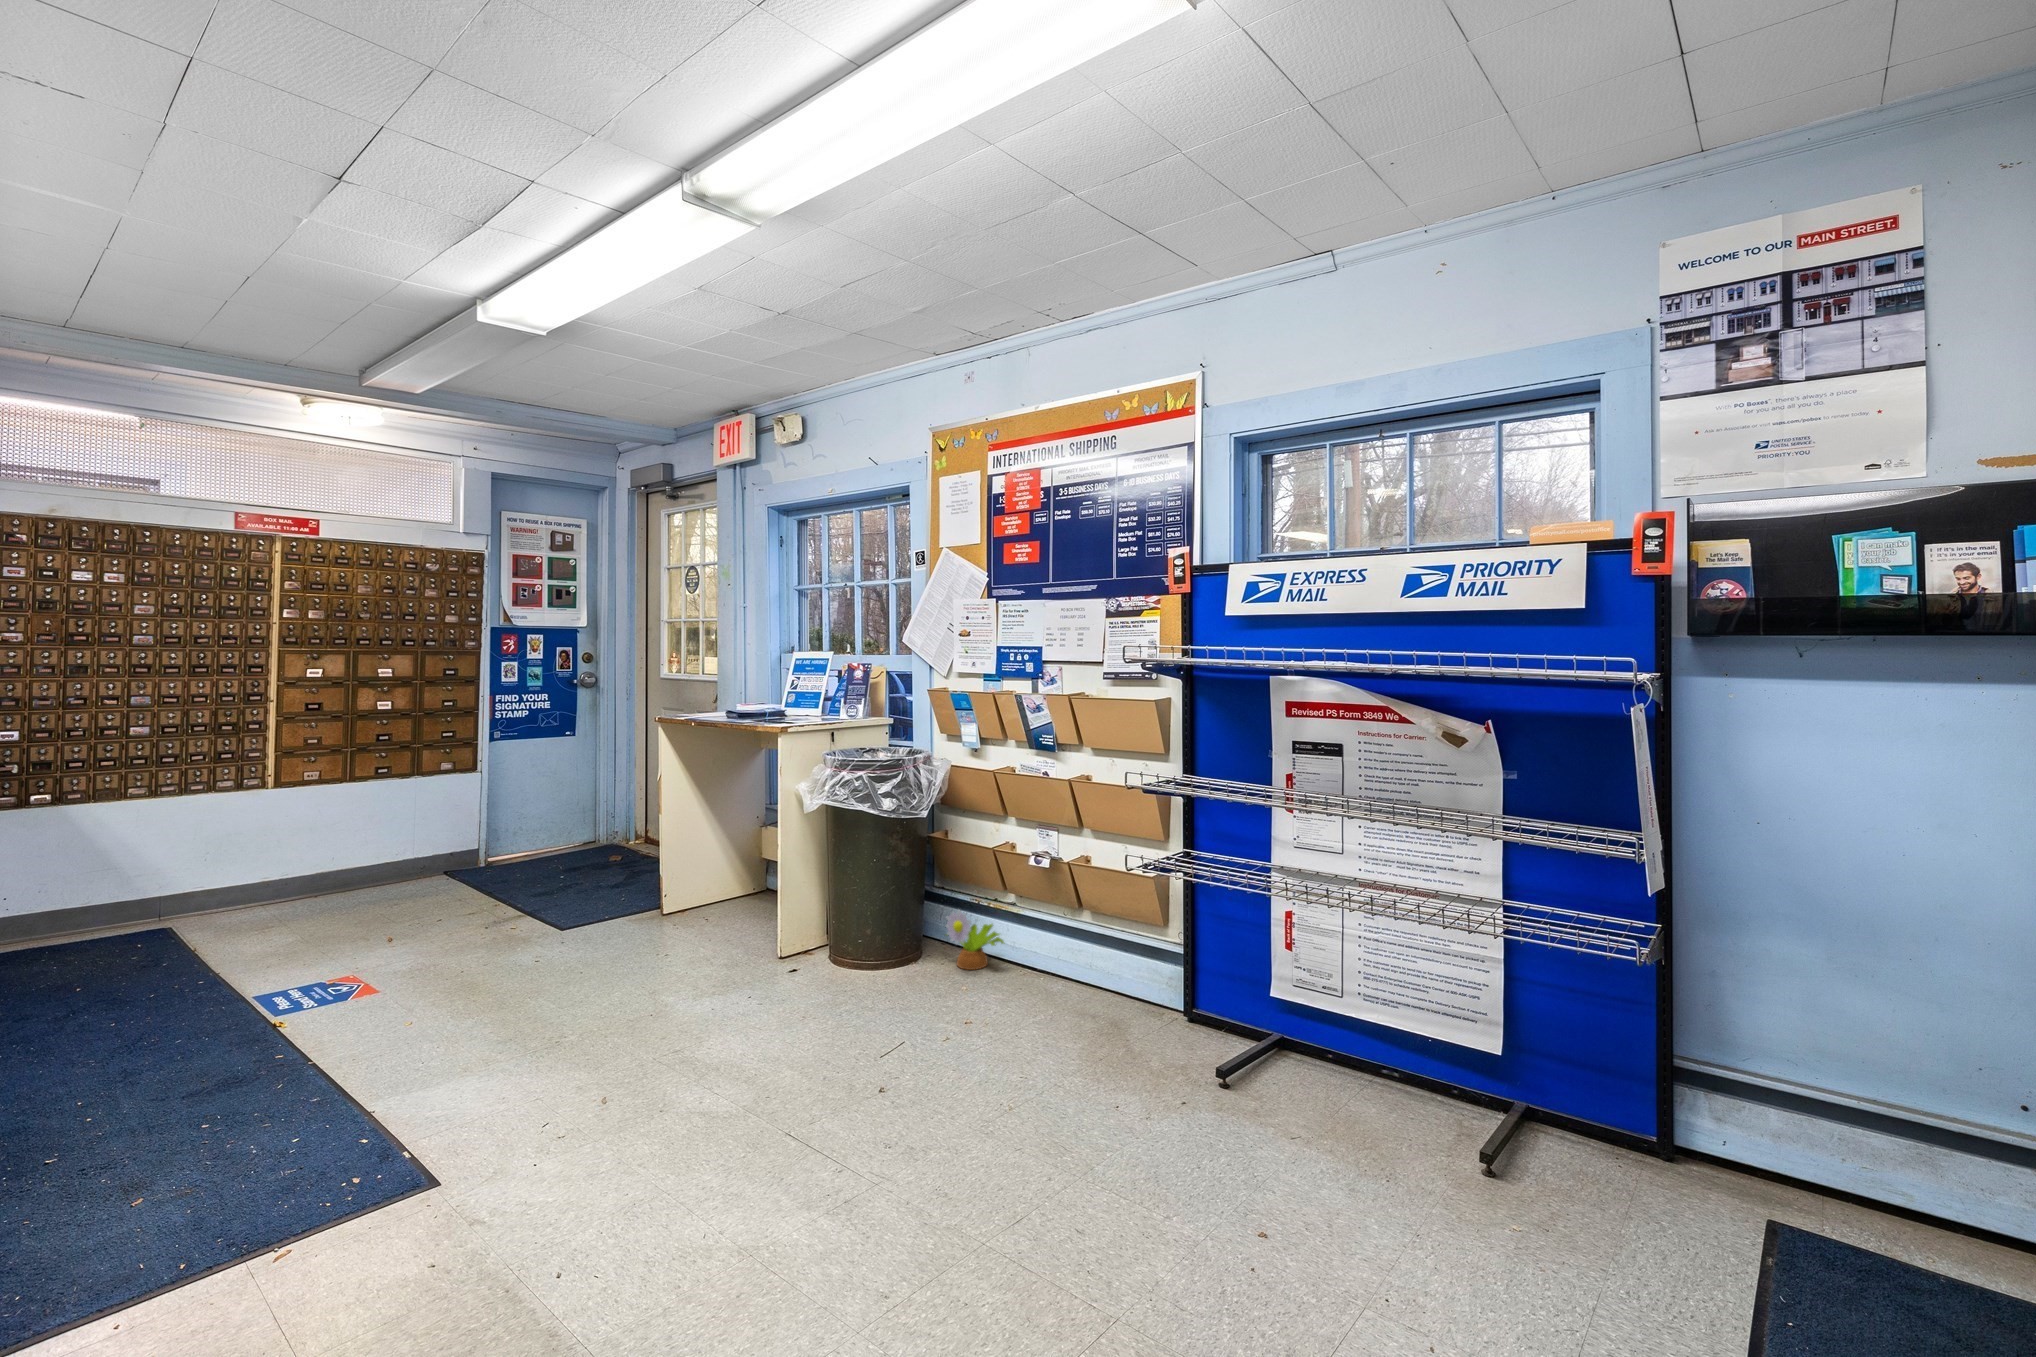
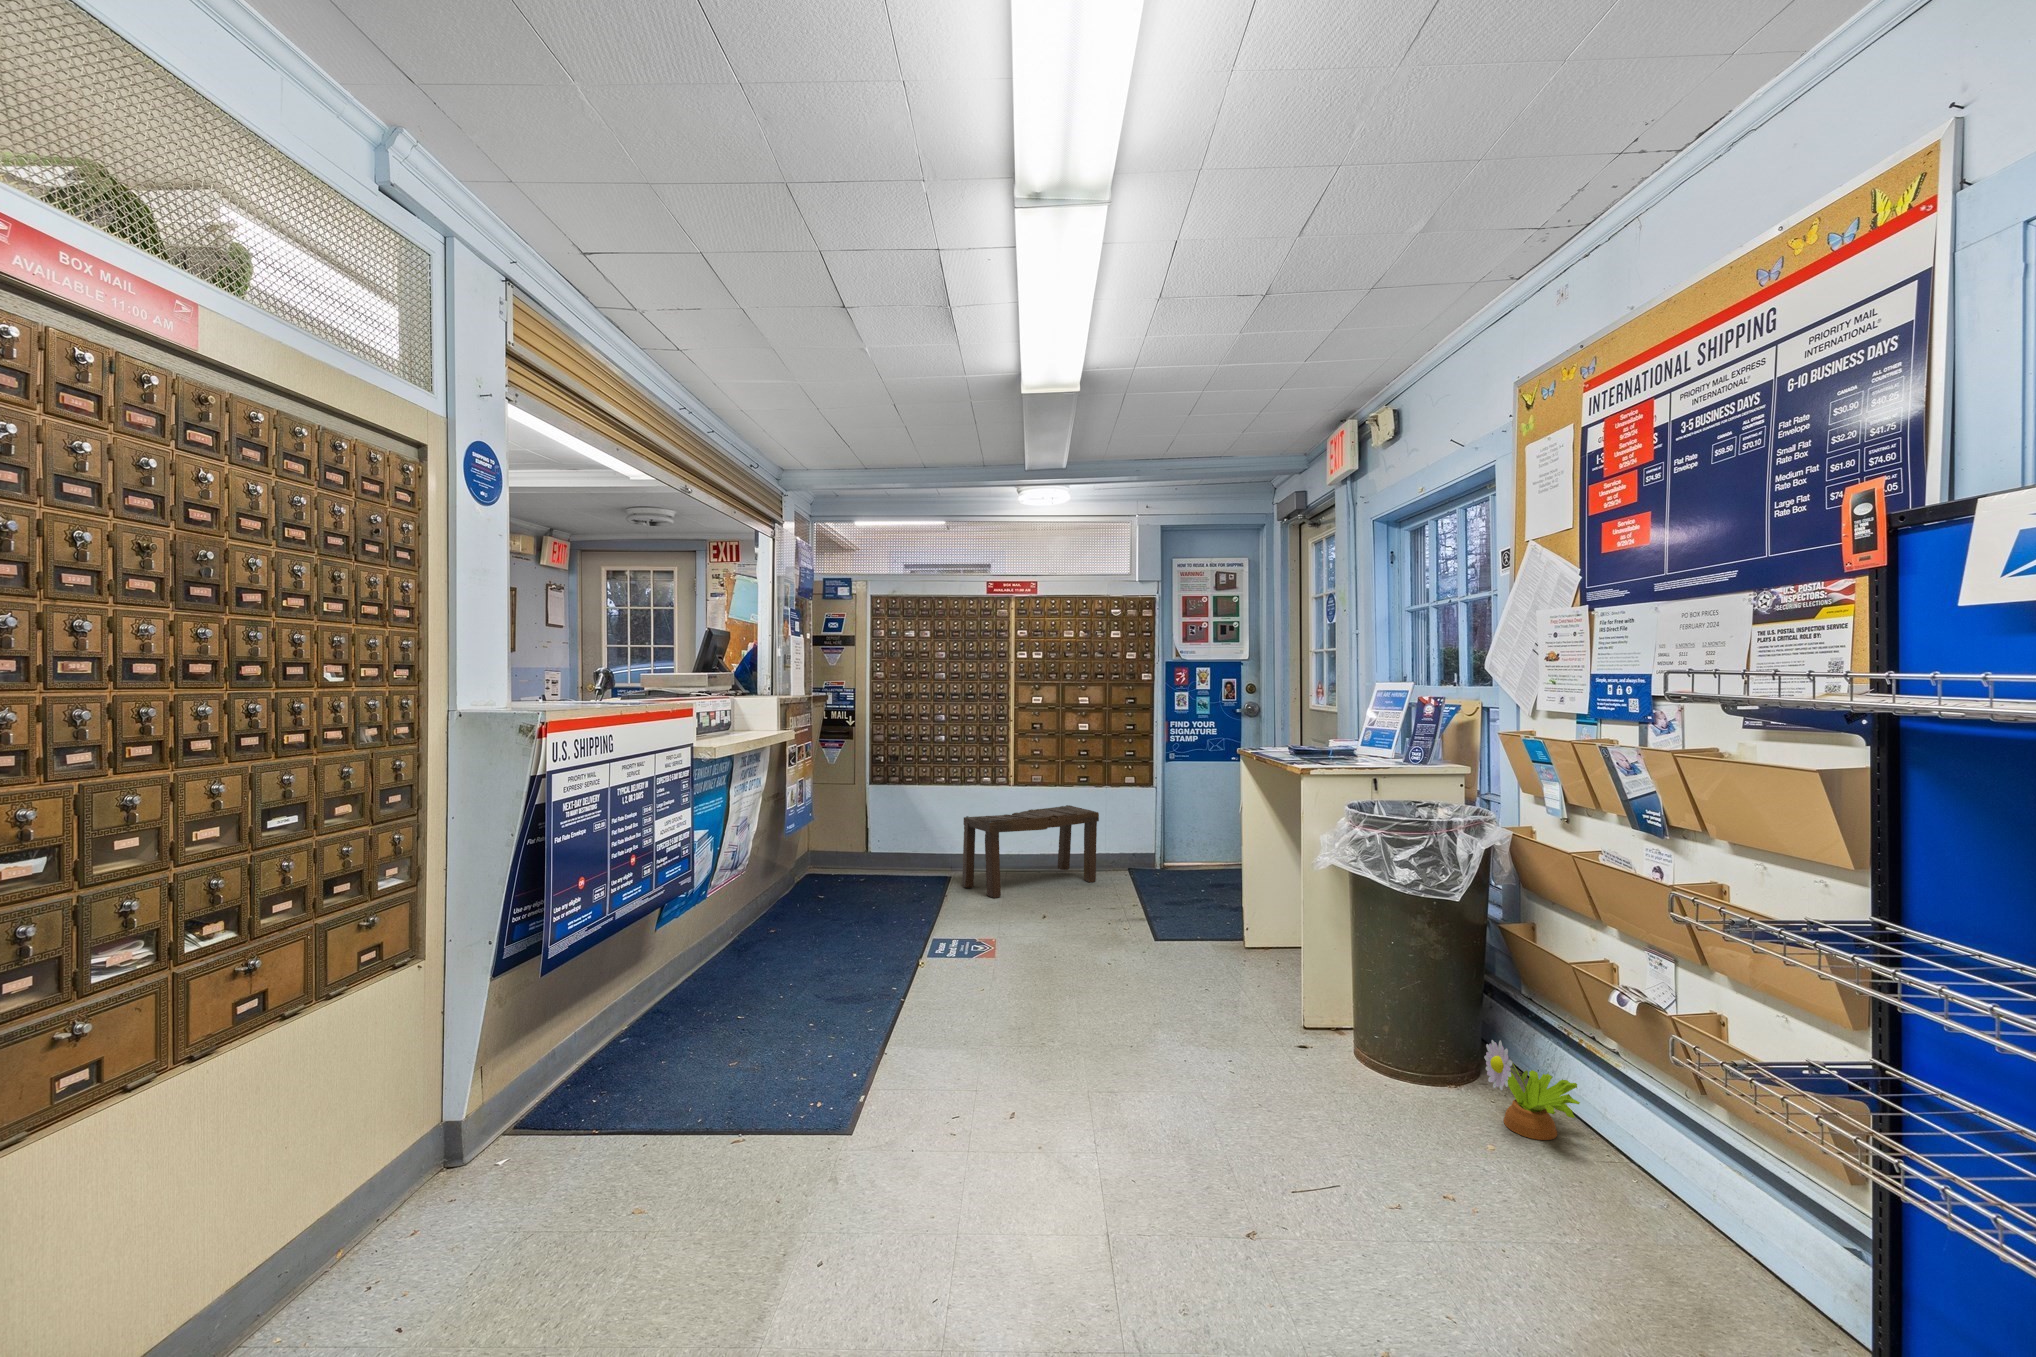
bench: none [167,816,416,966] -> present [962,805,1099,898]

